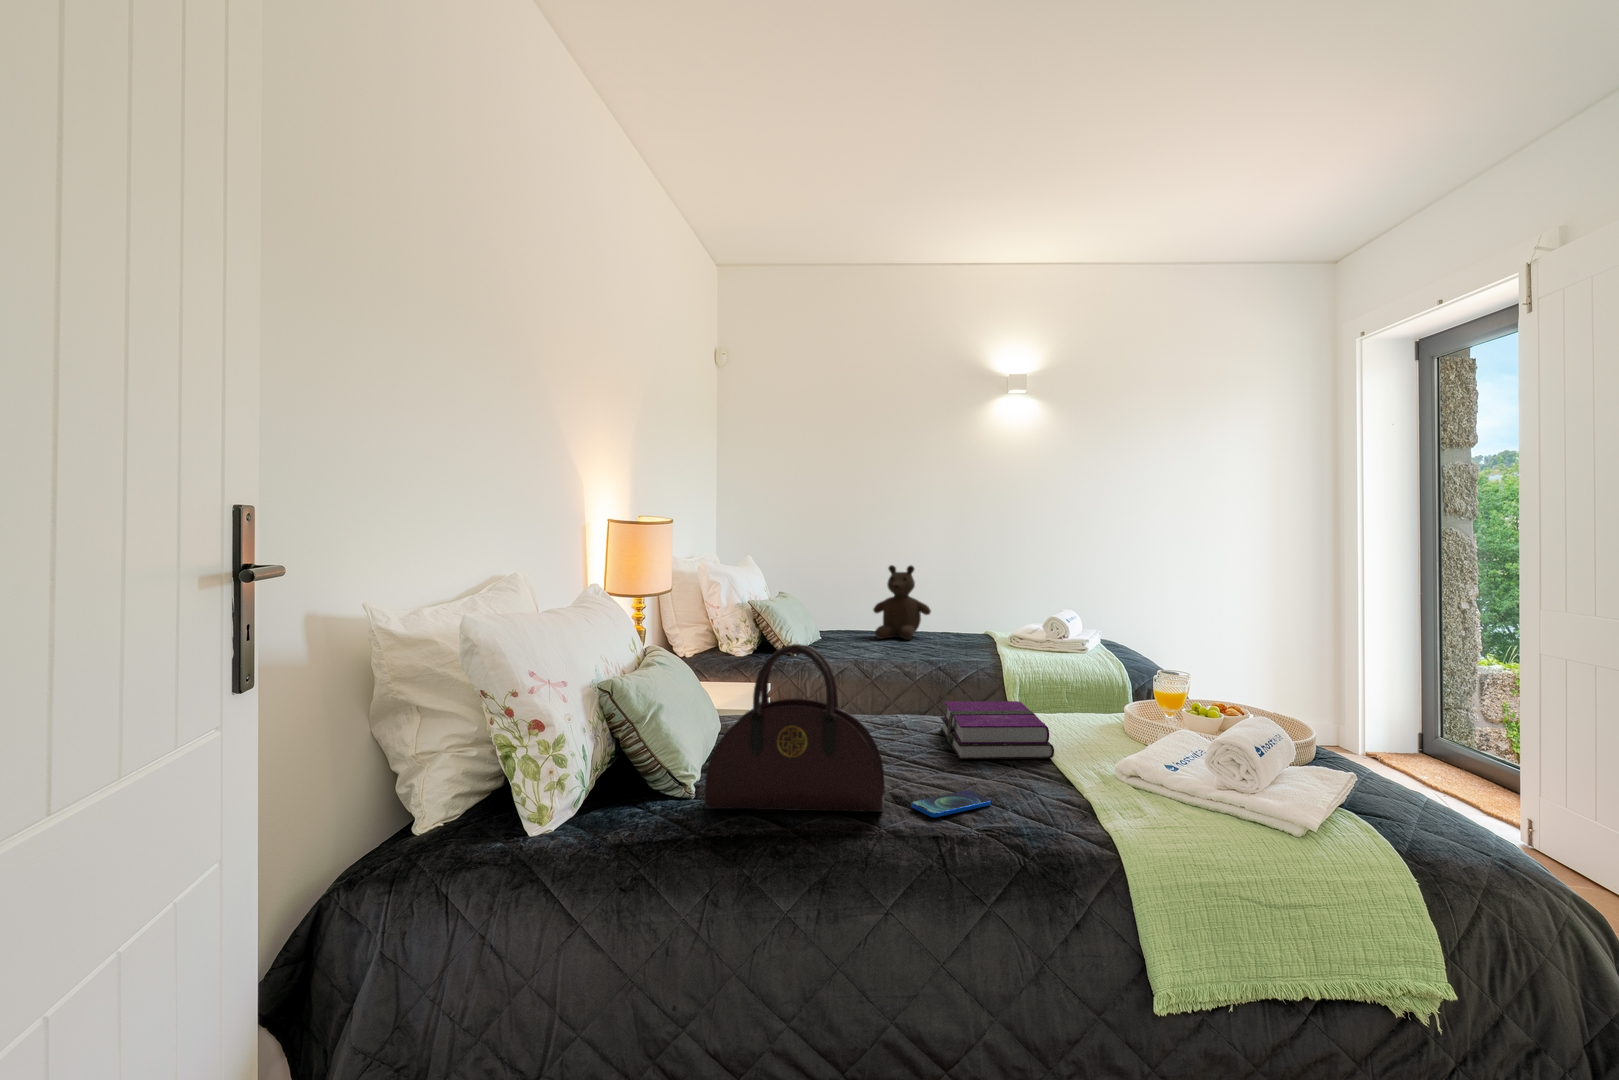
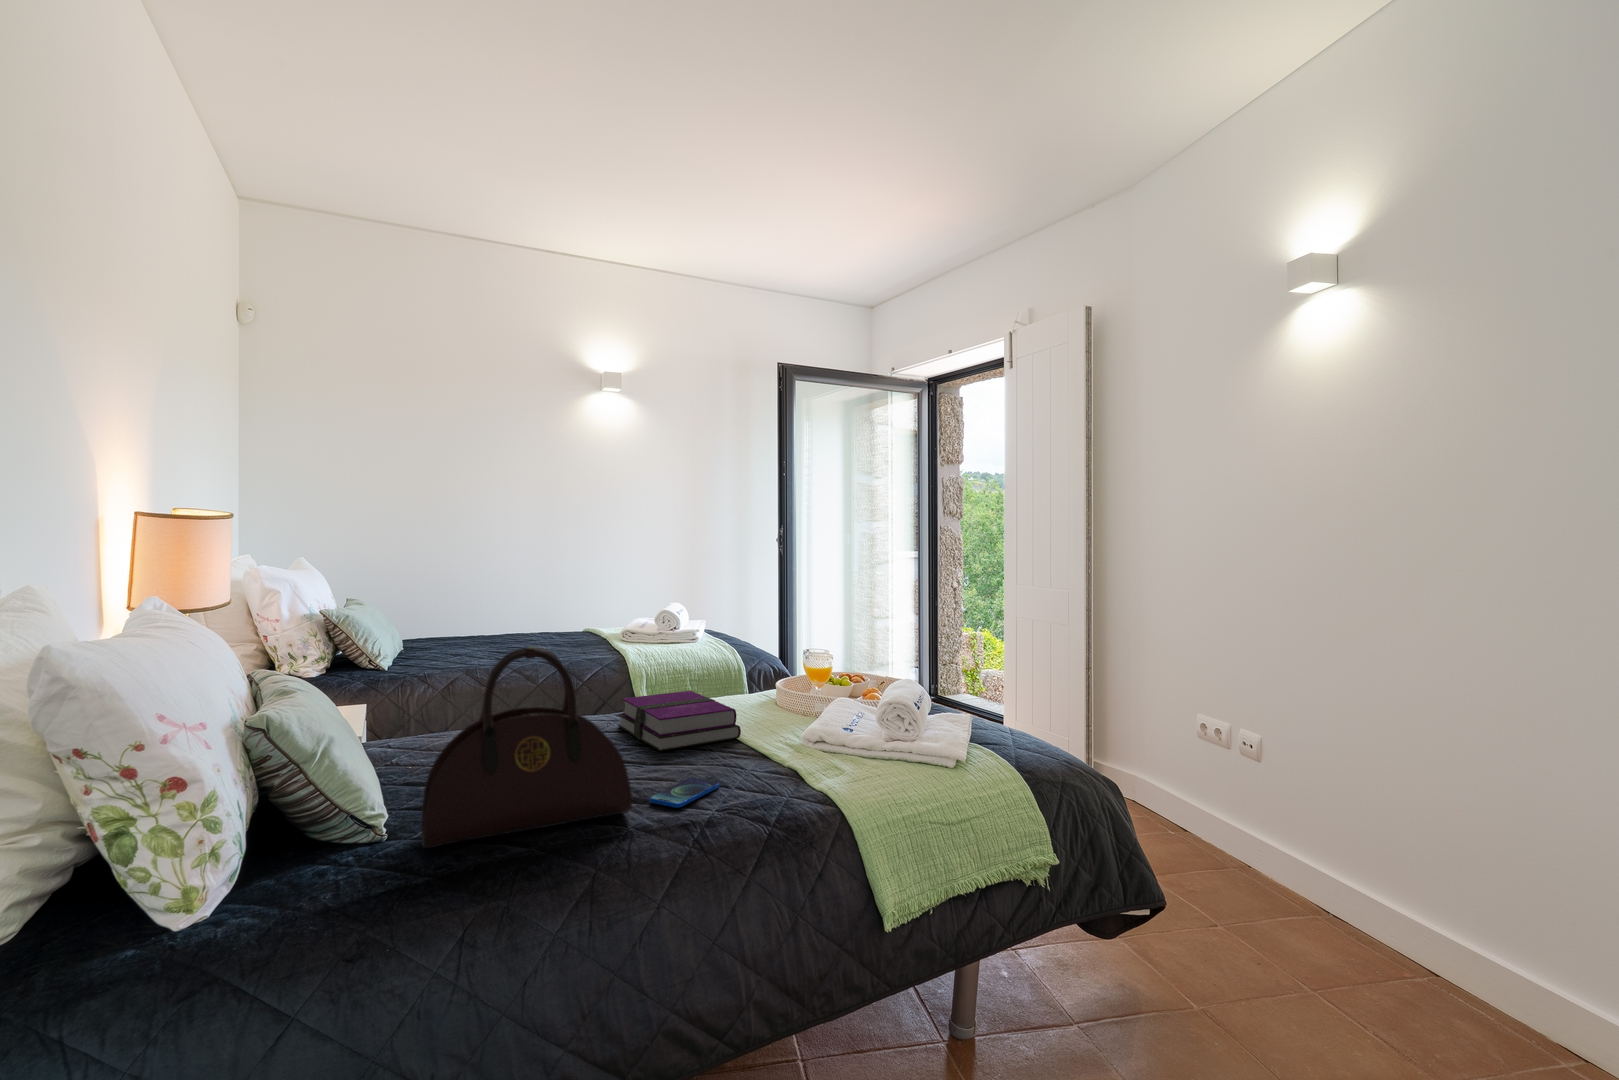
teddy bear: present [873,565,931,640] -> none [466,566,533,645]

